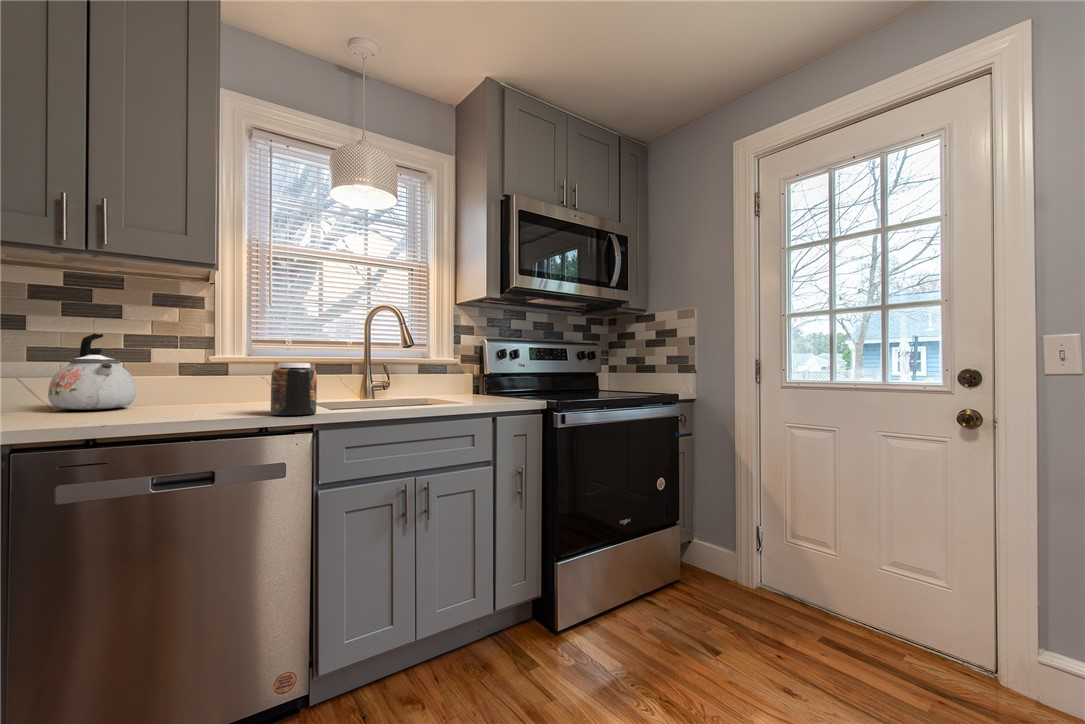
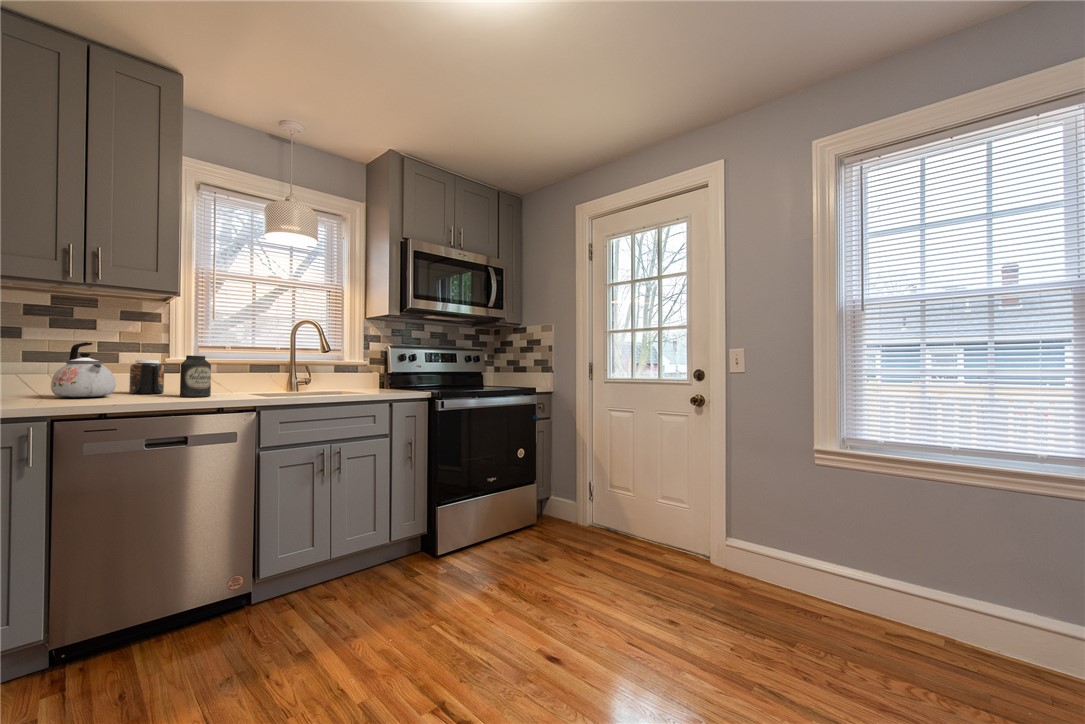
canister: none [217,351,258,409] -> present [180,355,211,397]
jar: present [271,363,317,415] -> present [129,360,164,394]

